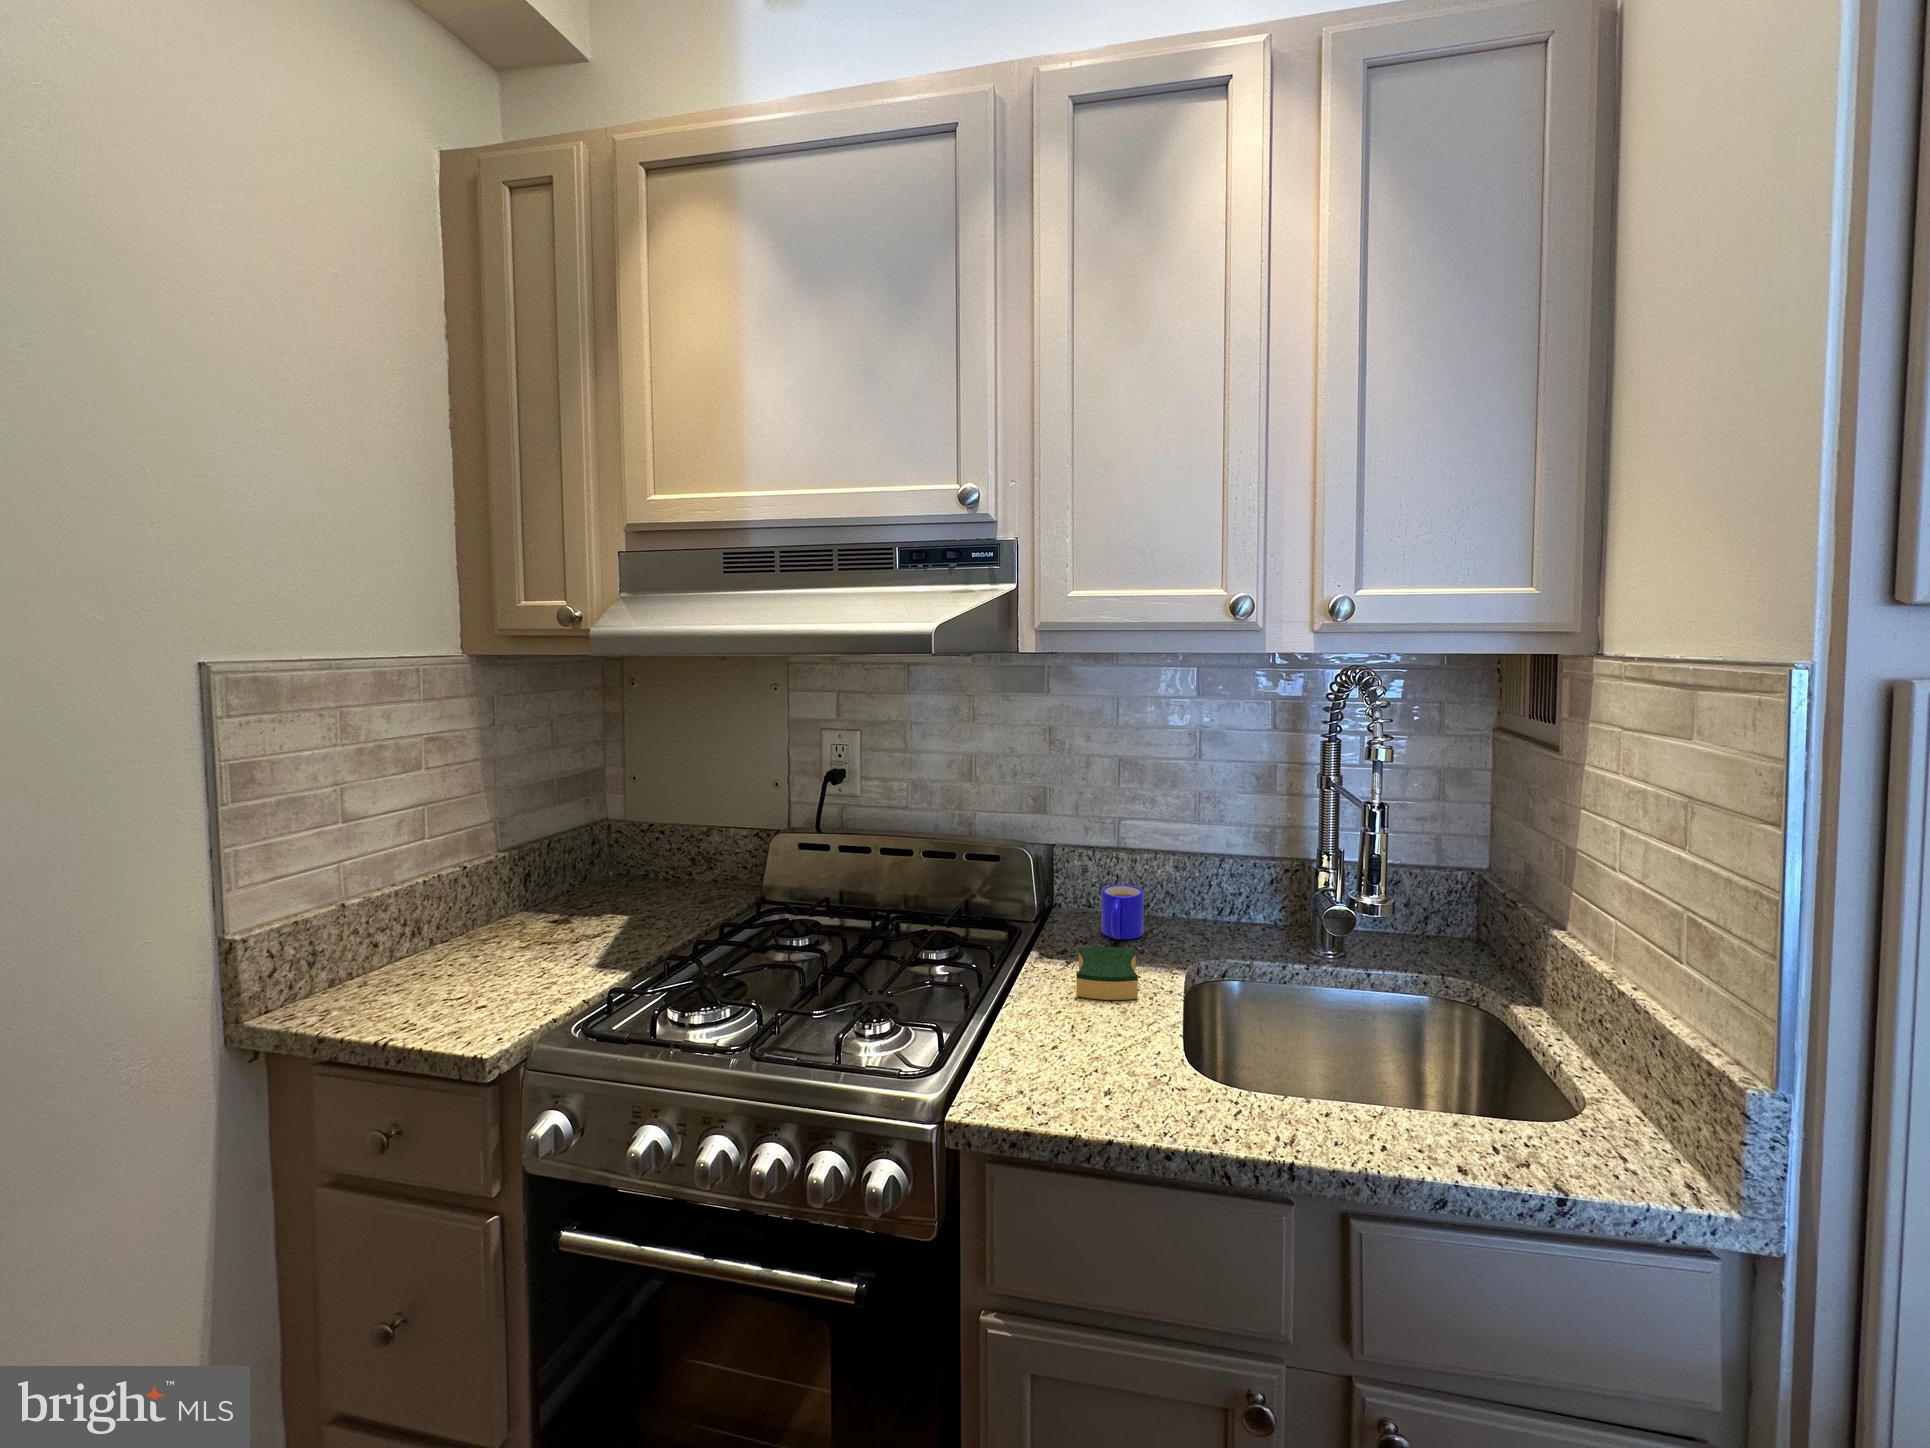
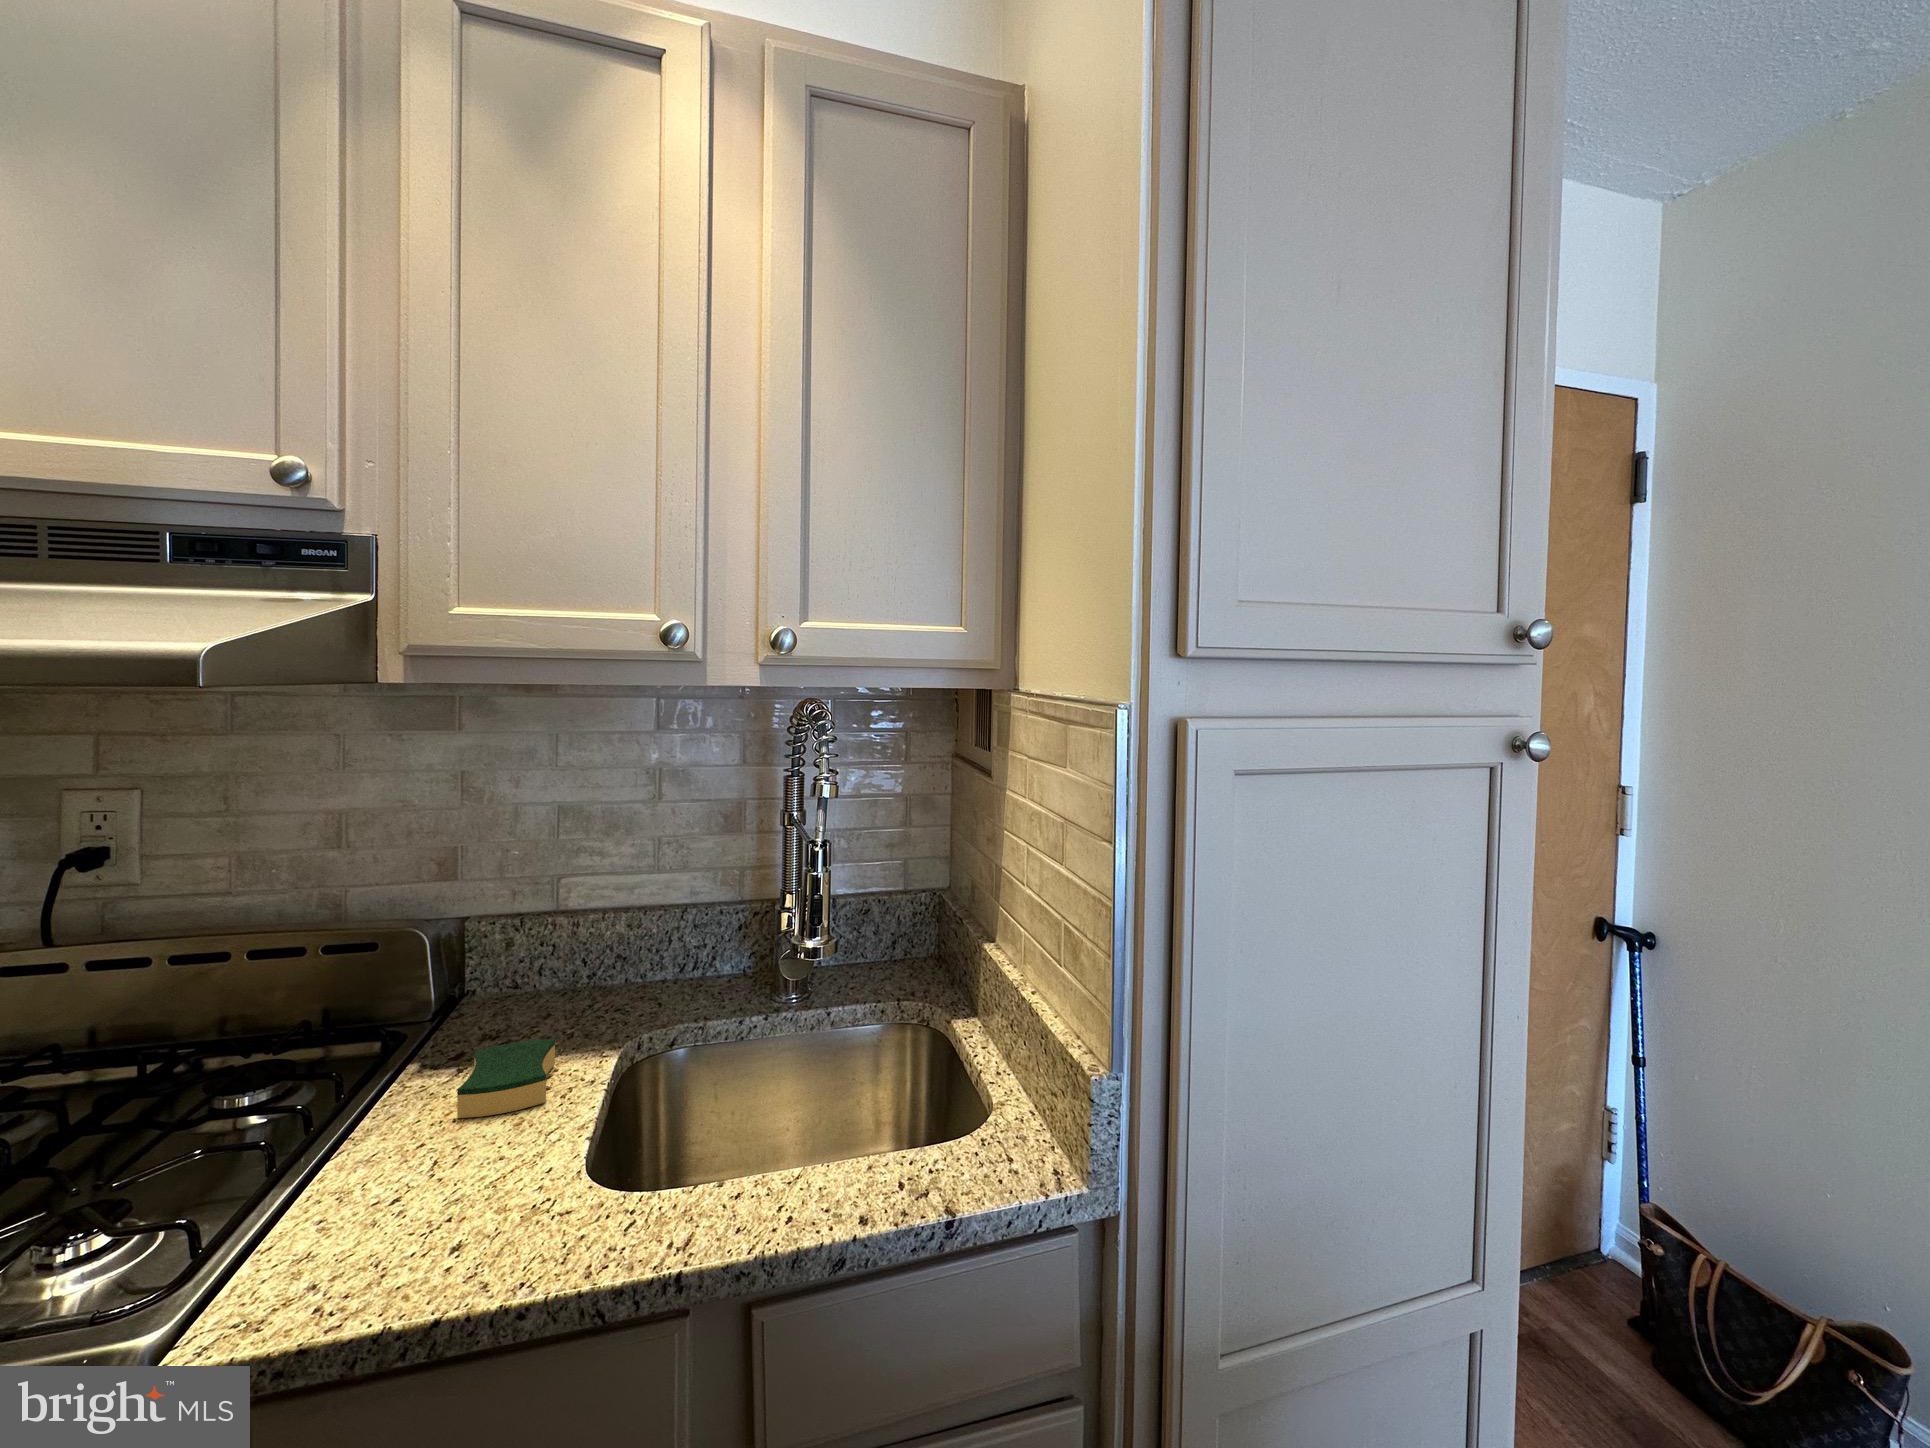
mug: present [1101,884,1144,940] -> none [526,956,584,1027]

